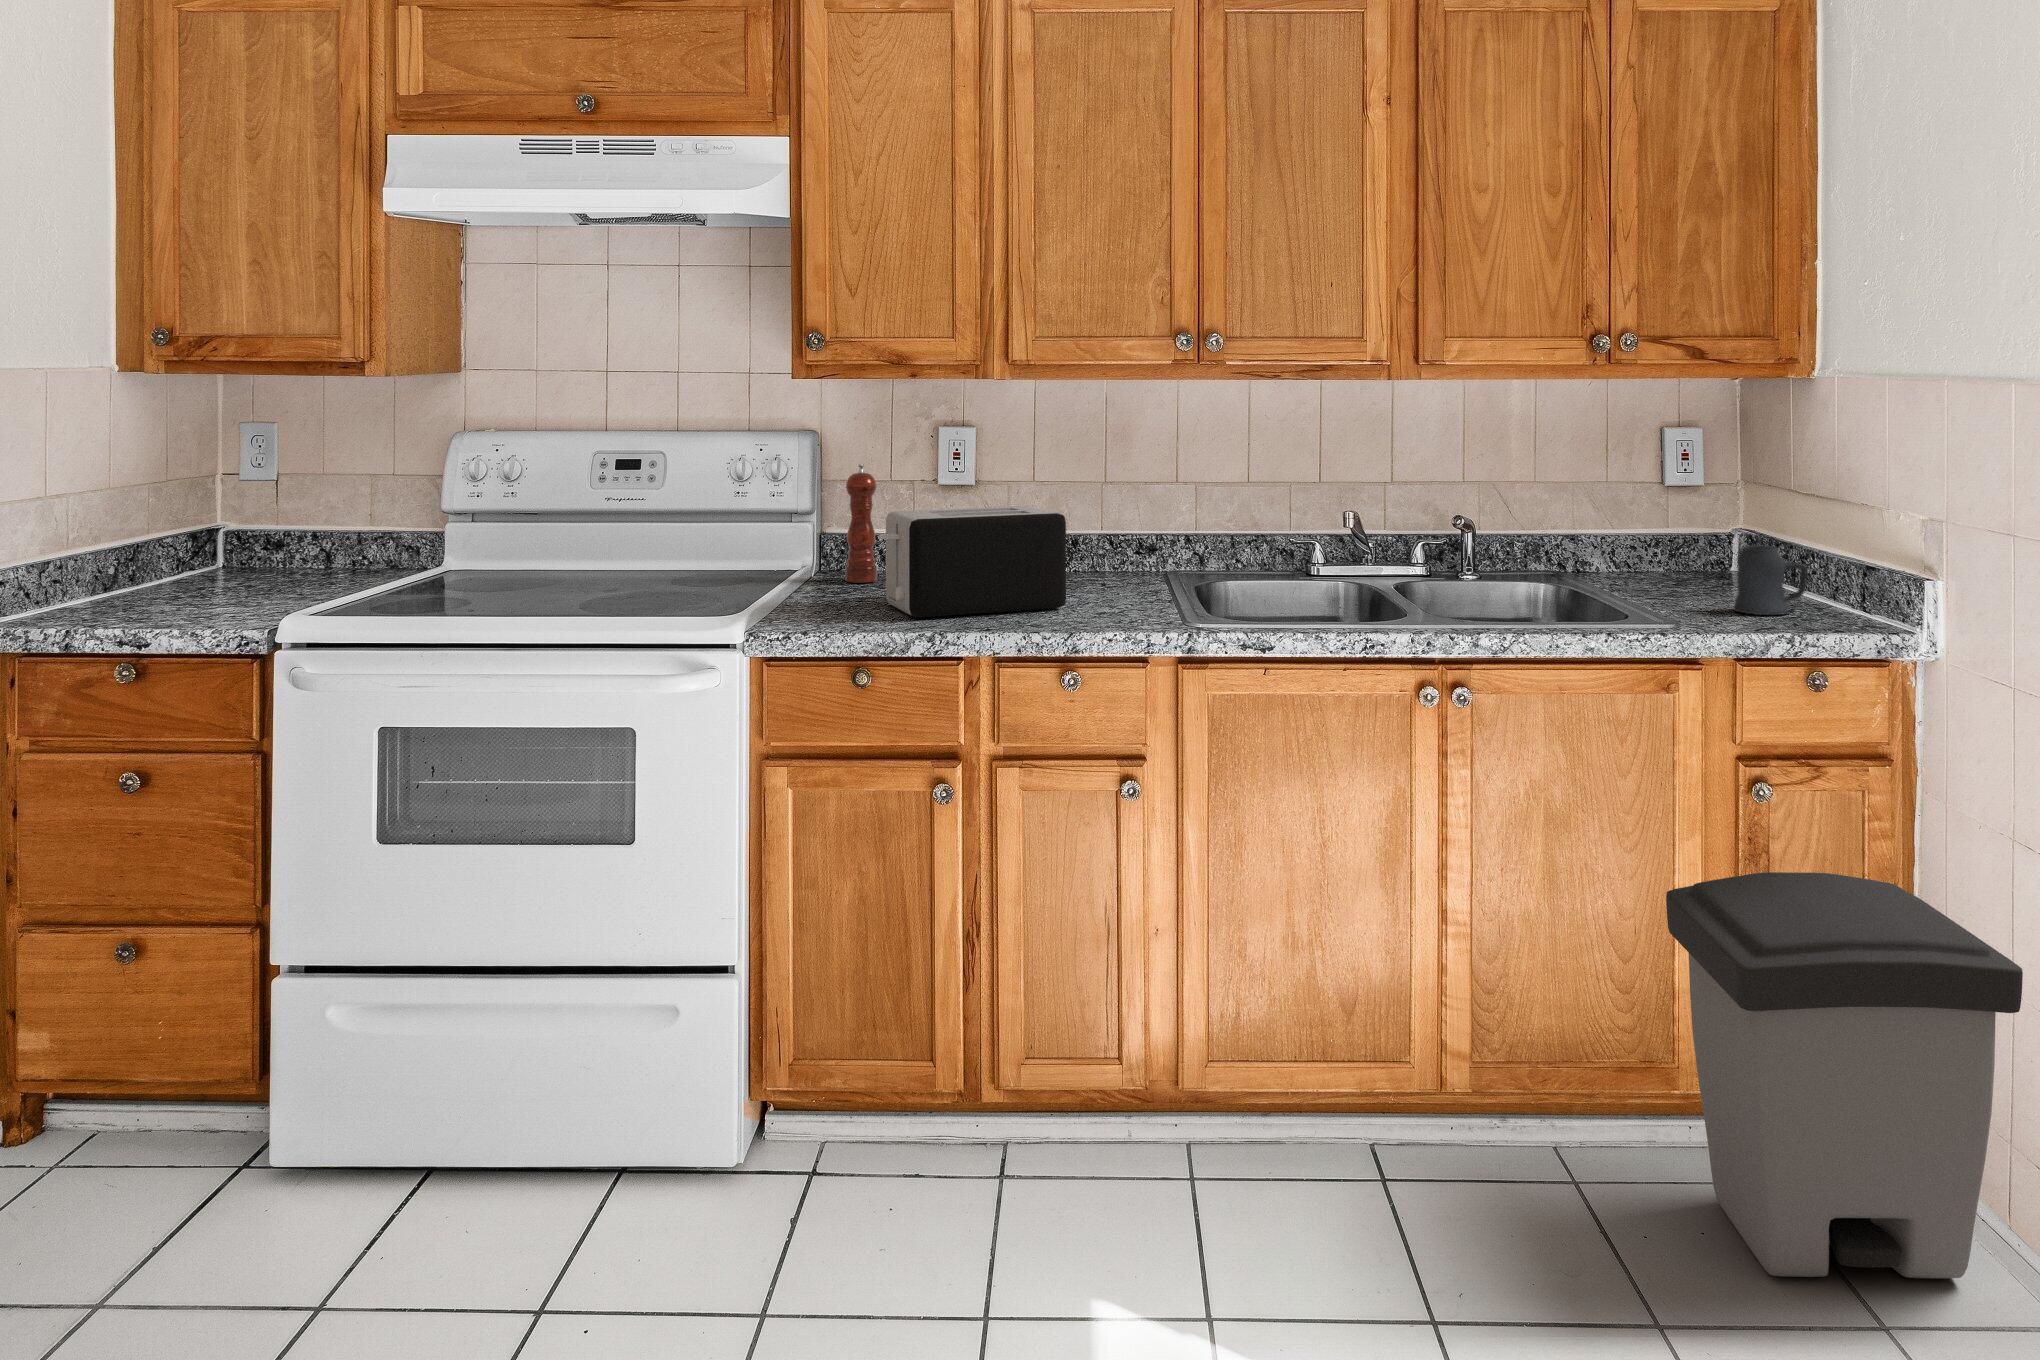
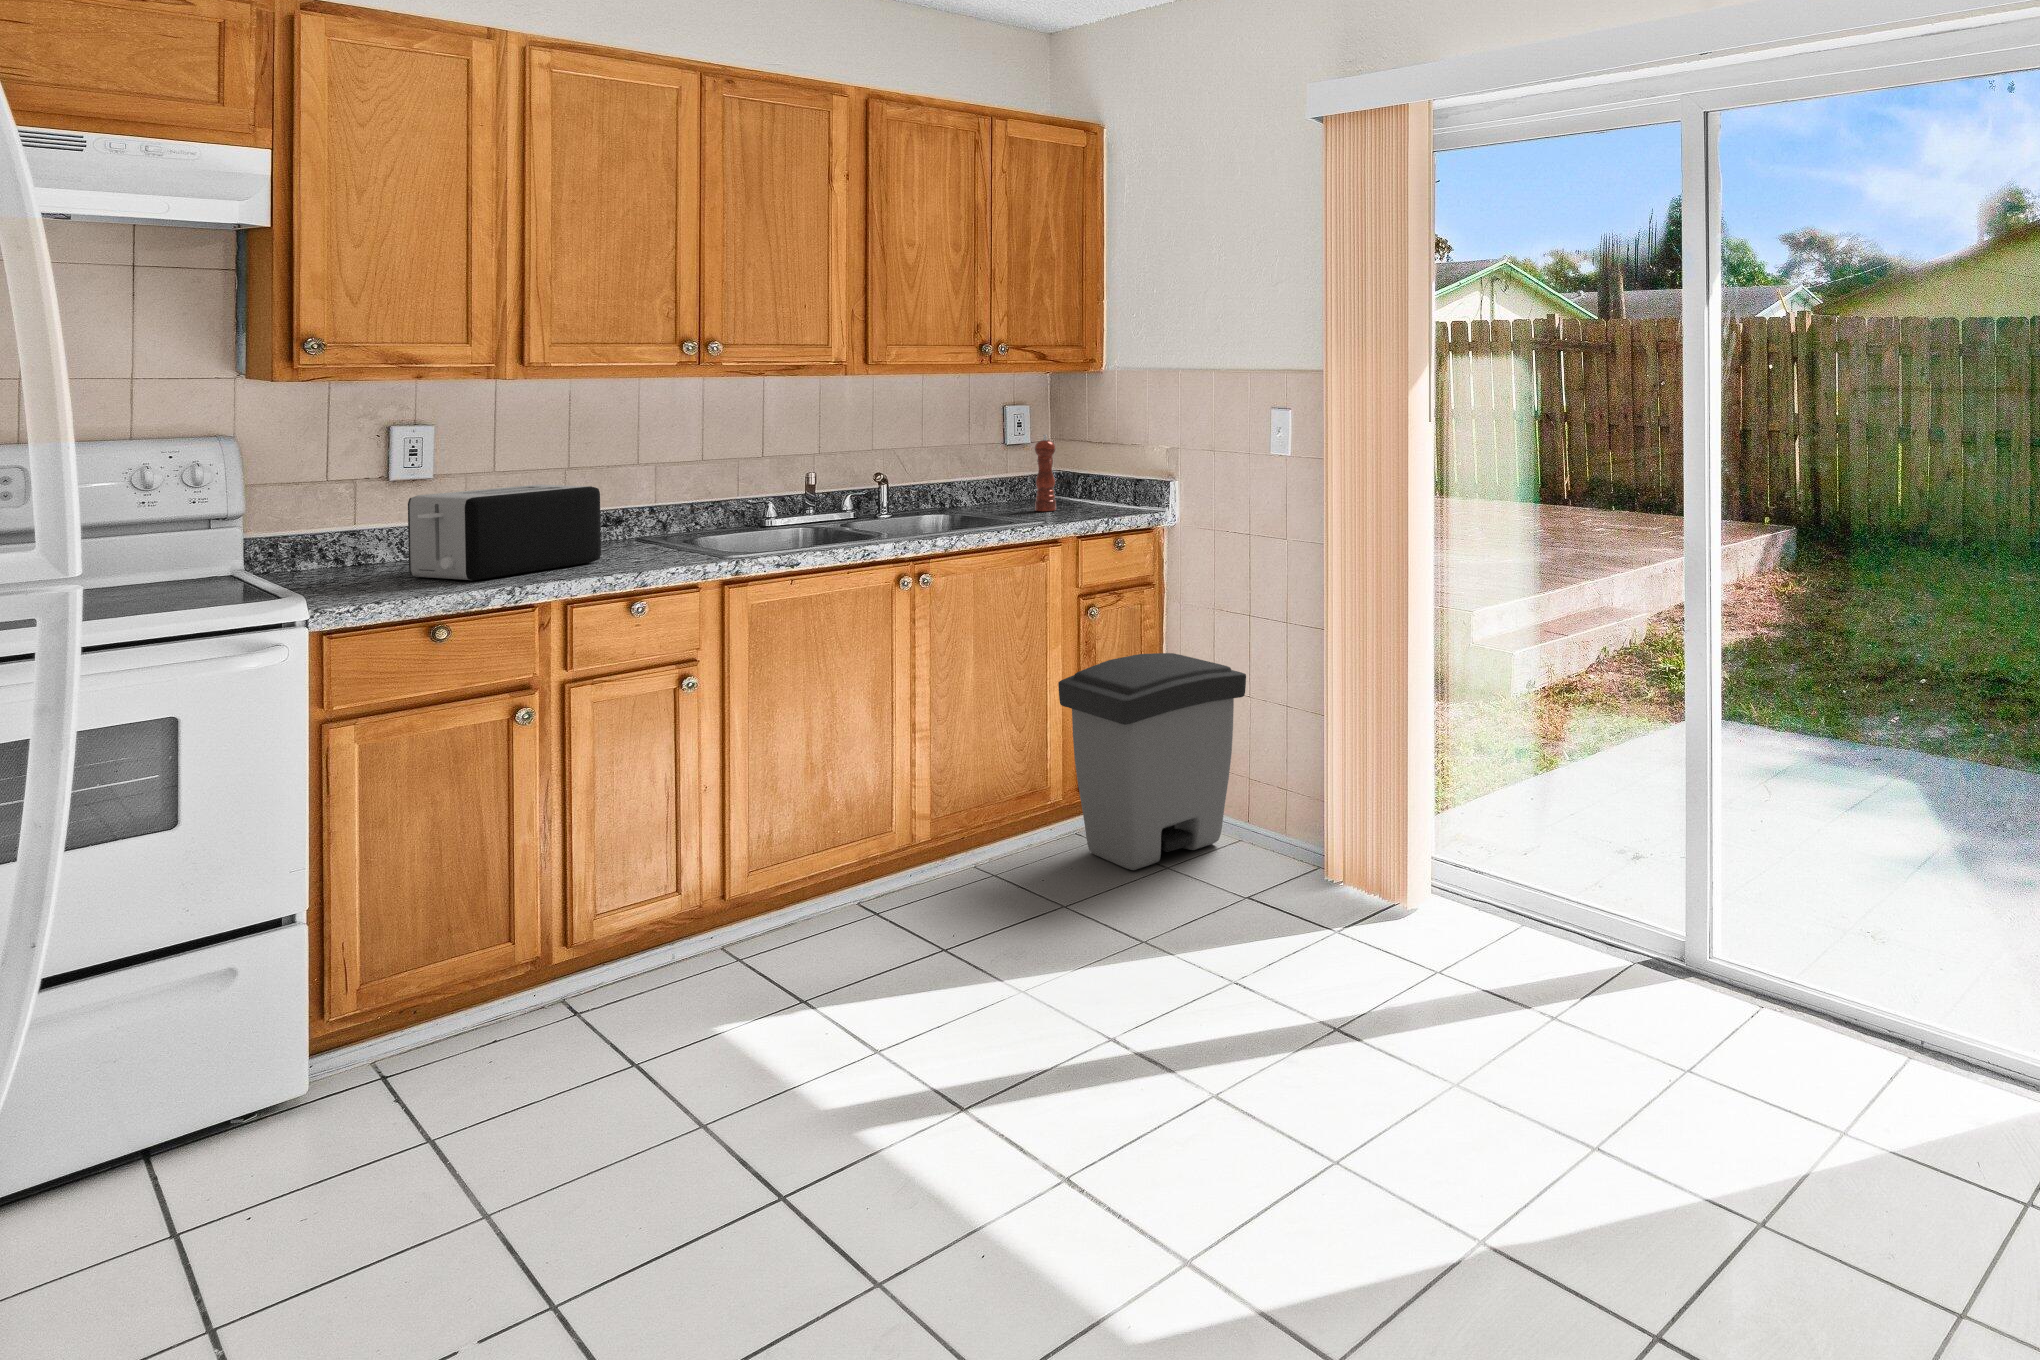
pepper mill: present [846,464,877,583] -> present [1035,435,1056,511]
mug: present [1733,545,1807,615] -> none [1069,476,1111,517]

